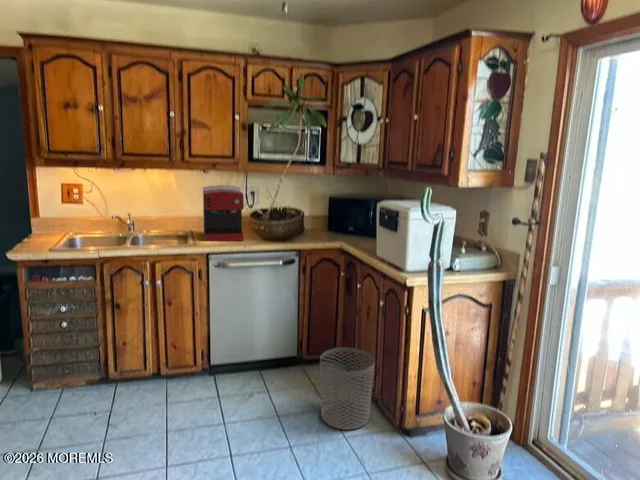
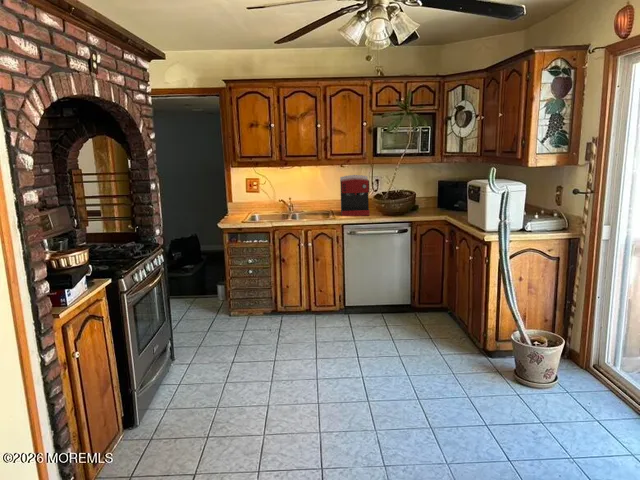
waste bin: present [320,347,374,430] -> none [423,293,465,350]

